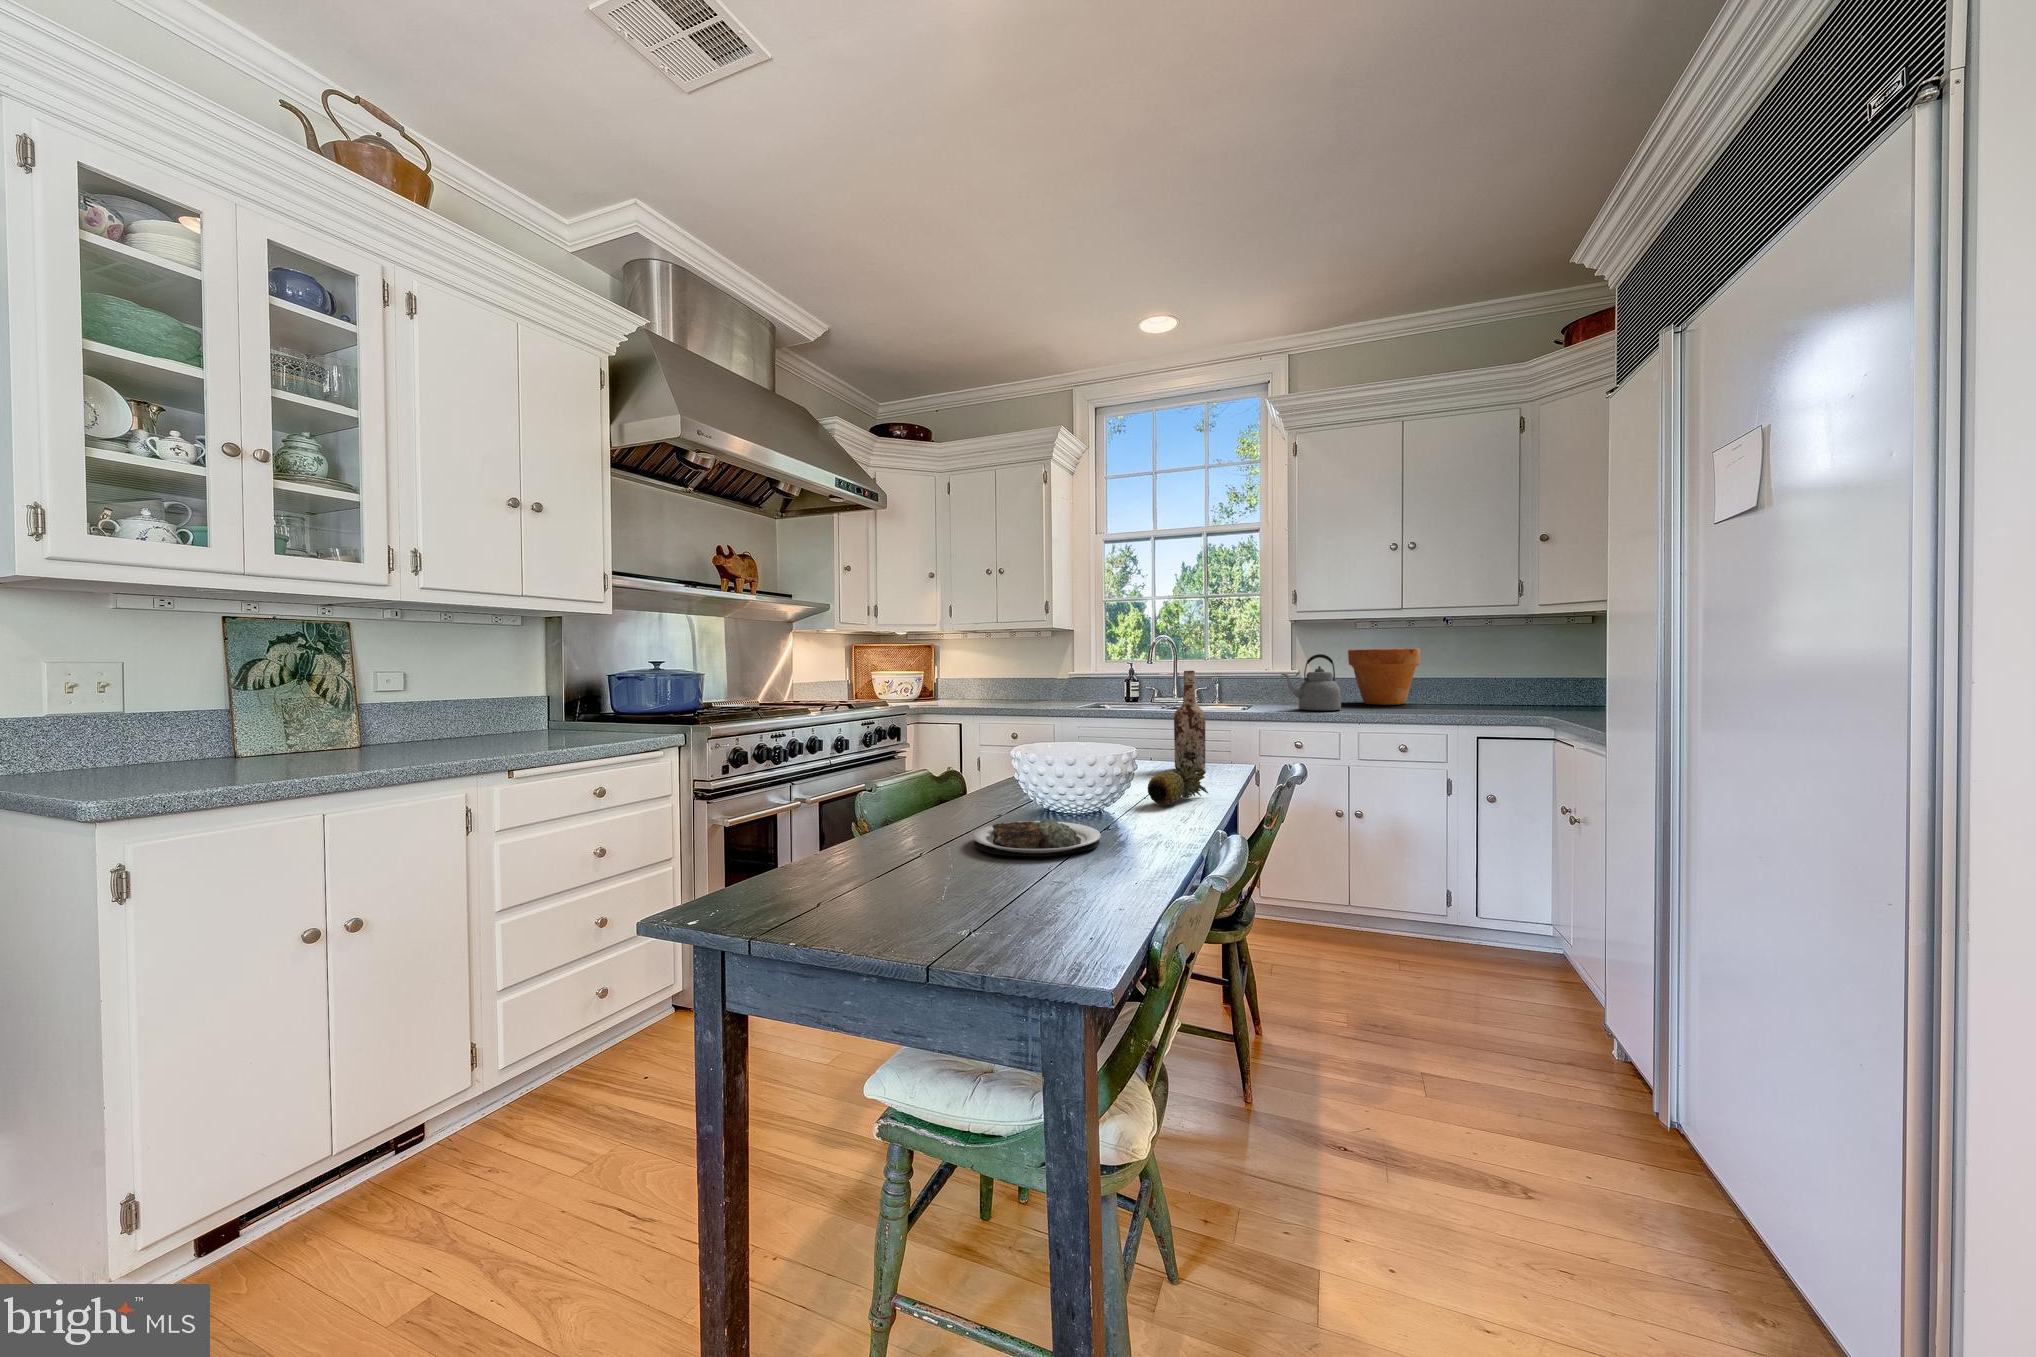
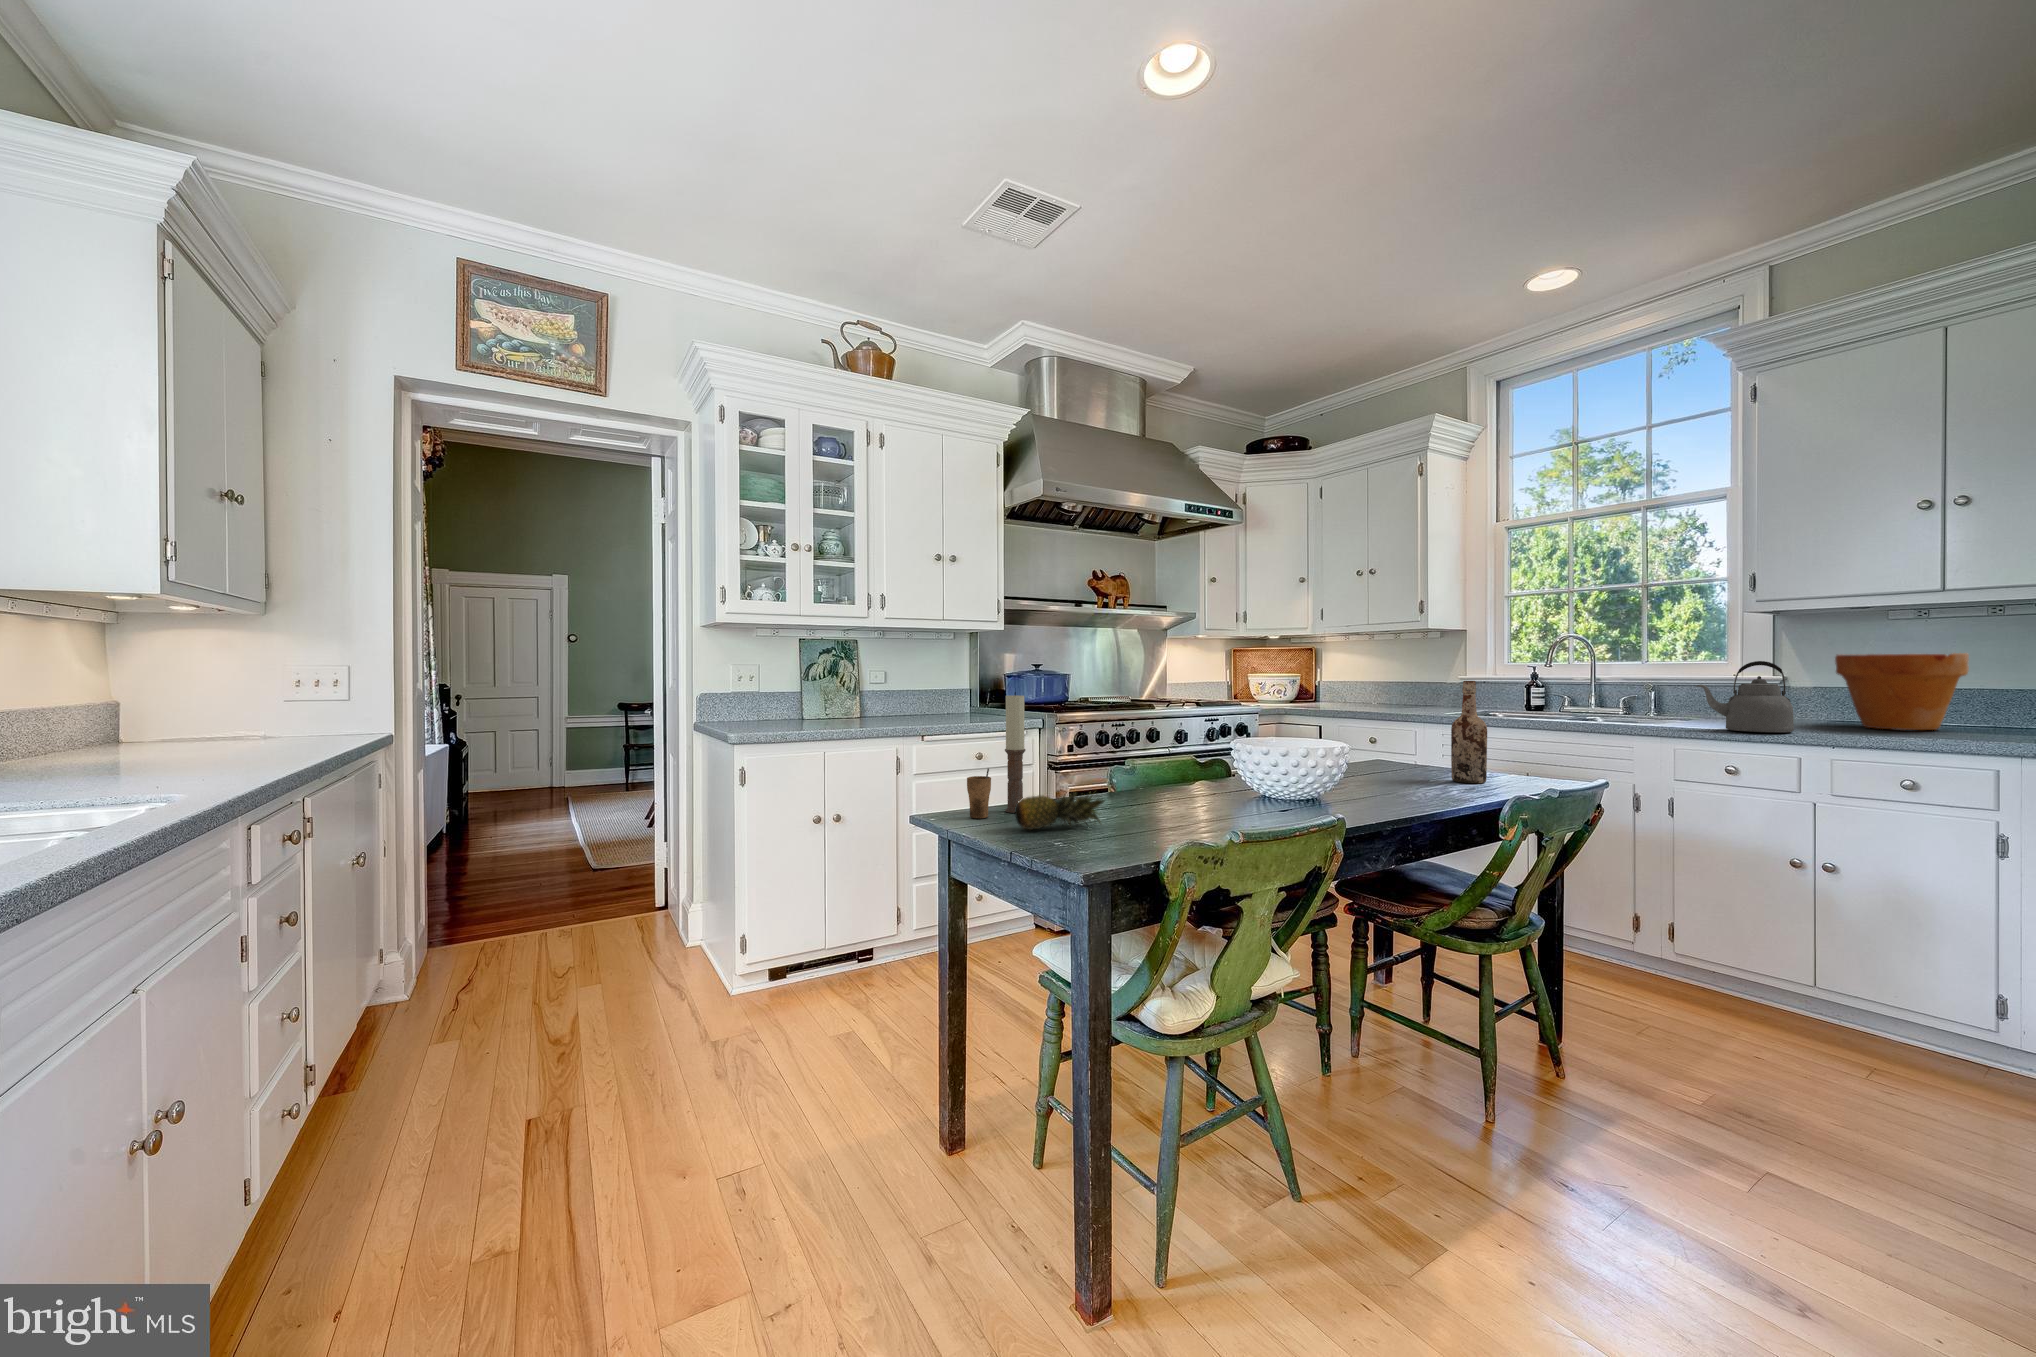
candle: none [779,691,812,880] -> present [1005,692,1025,813]
fruit: present [1148,763,1208,805] -> present [1015,791,1104,830]
cup: none [732,816,774,902] -> present [967,768,991,818]
plate: present [973,819,1101,856] -> none [1137,797,1252,823]

